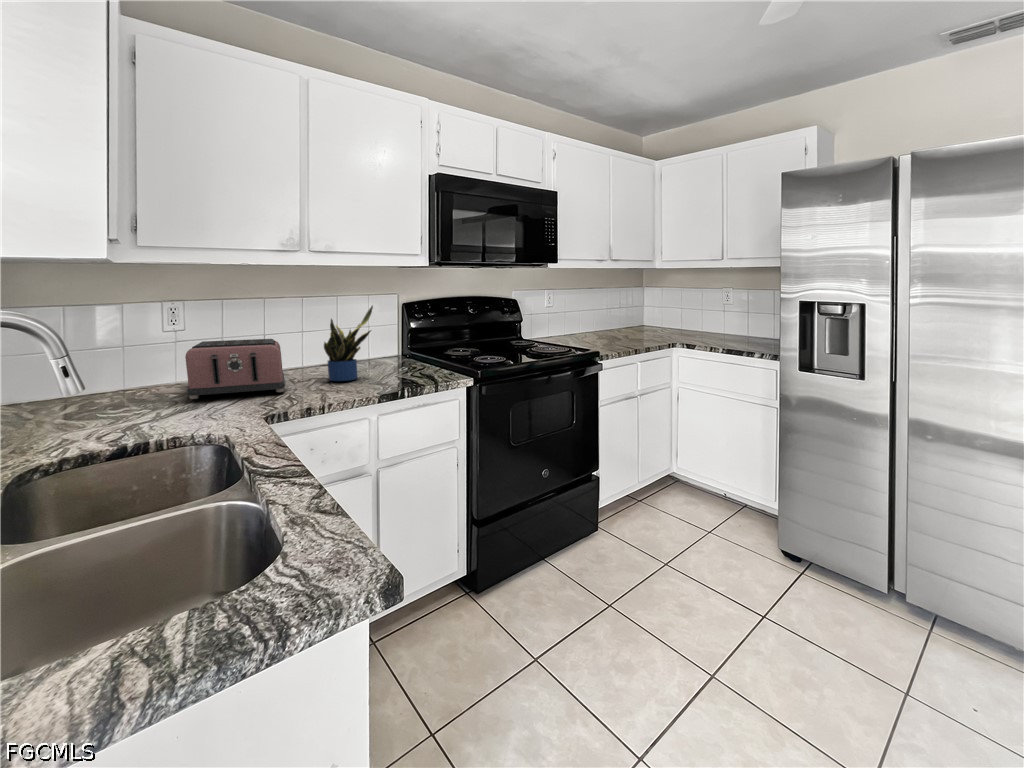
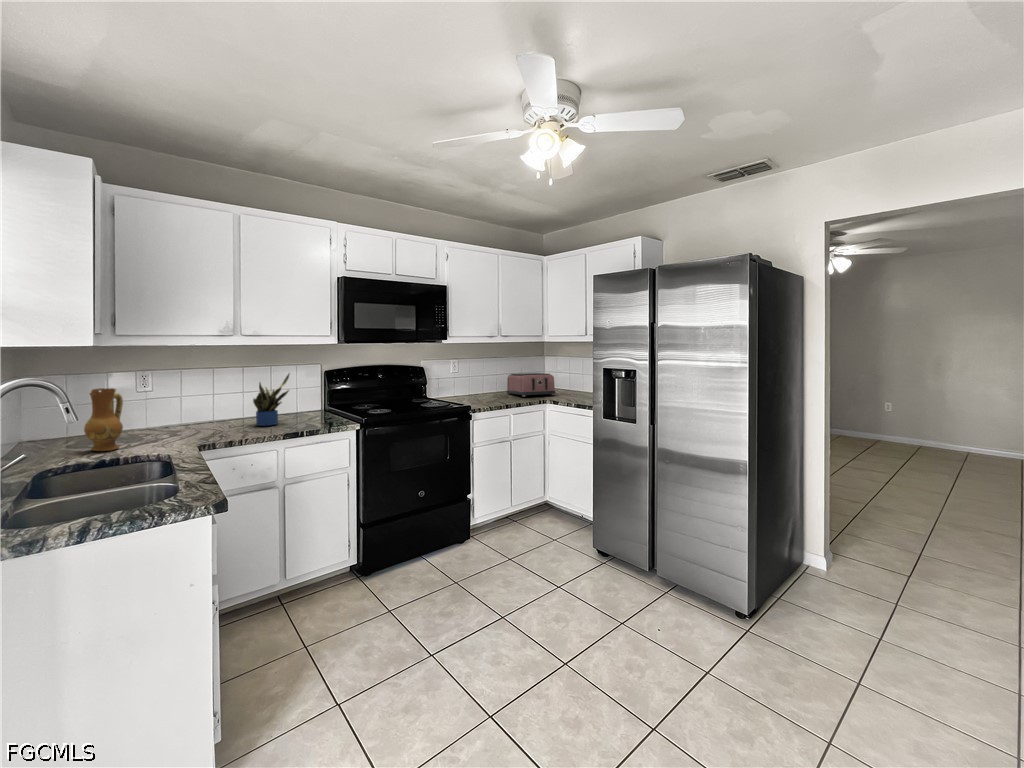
ceramic jug: none [88,327,147,427] -> present [84,388,123,451]
toaster: present [185,339,285,399] -> present [507,373,556,397]

